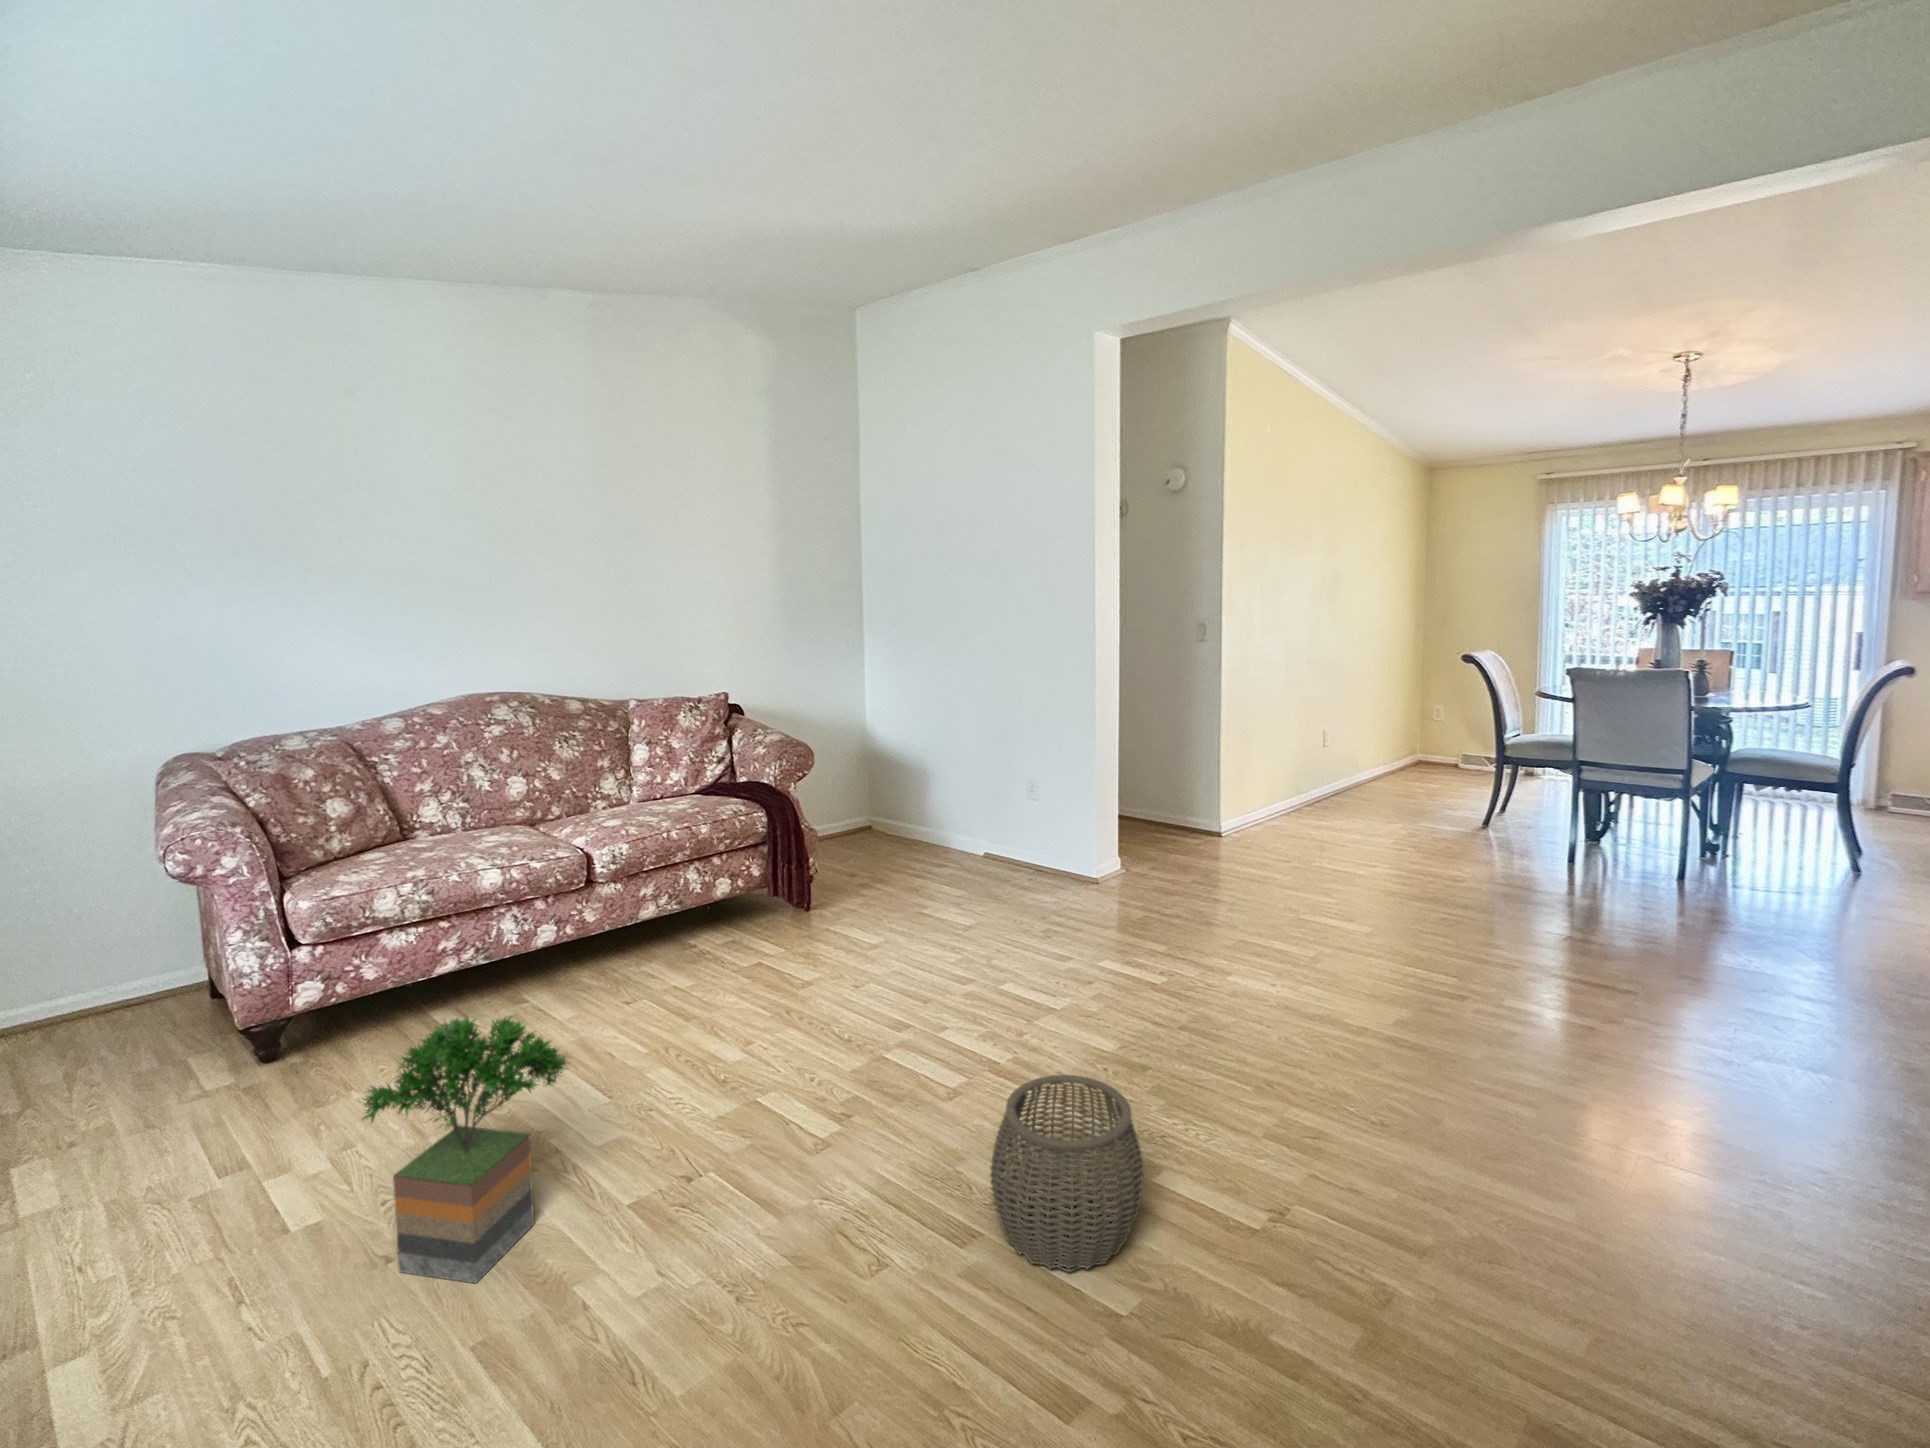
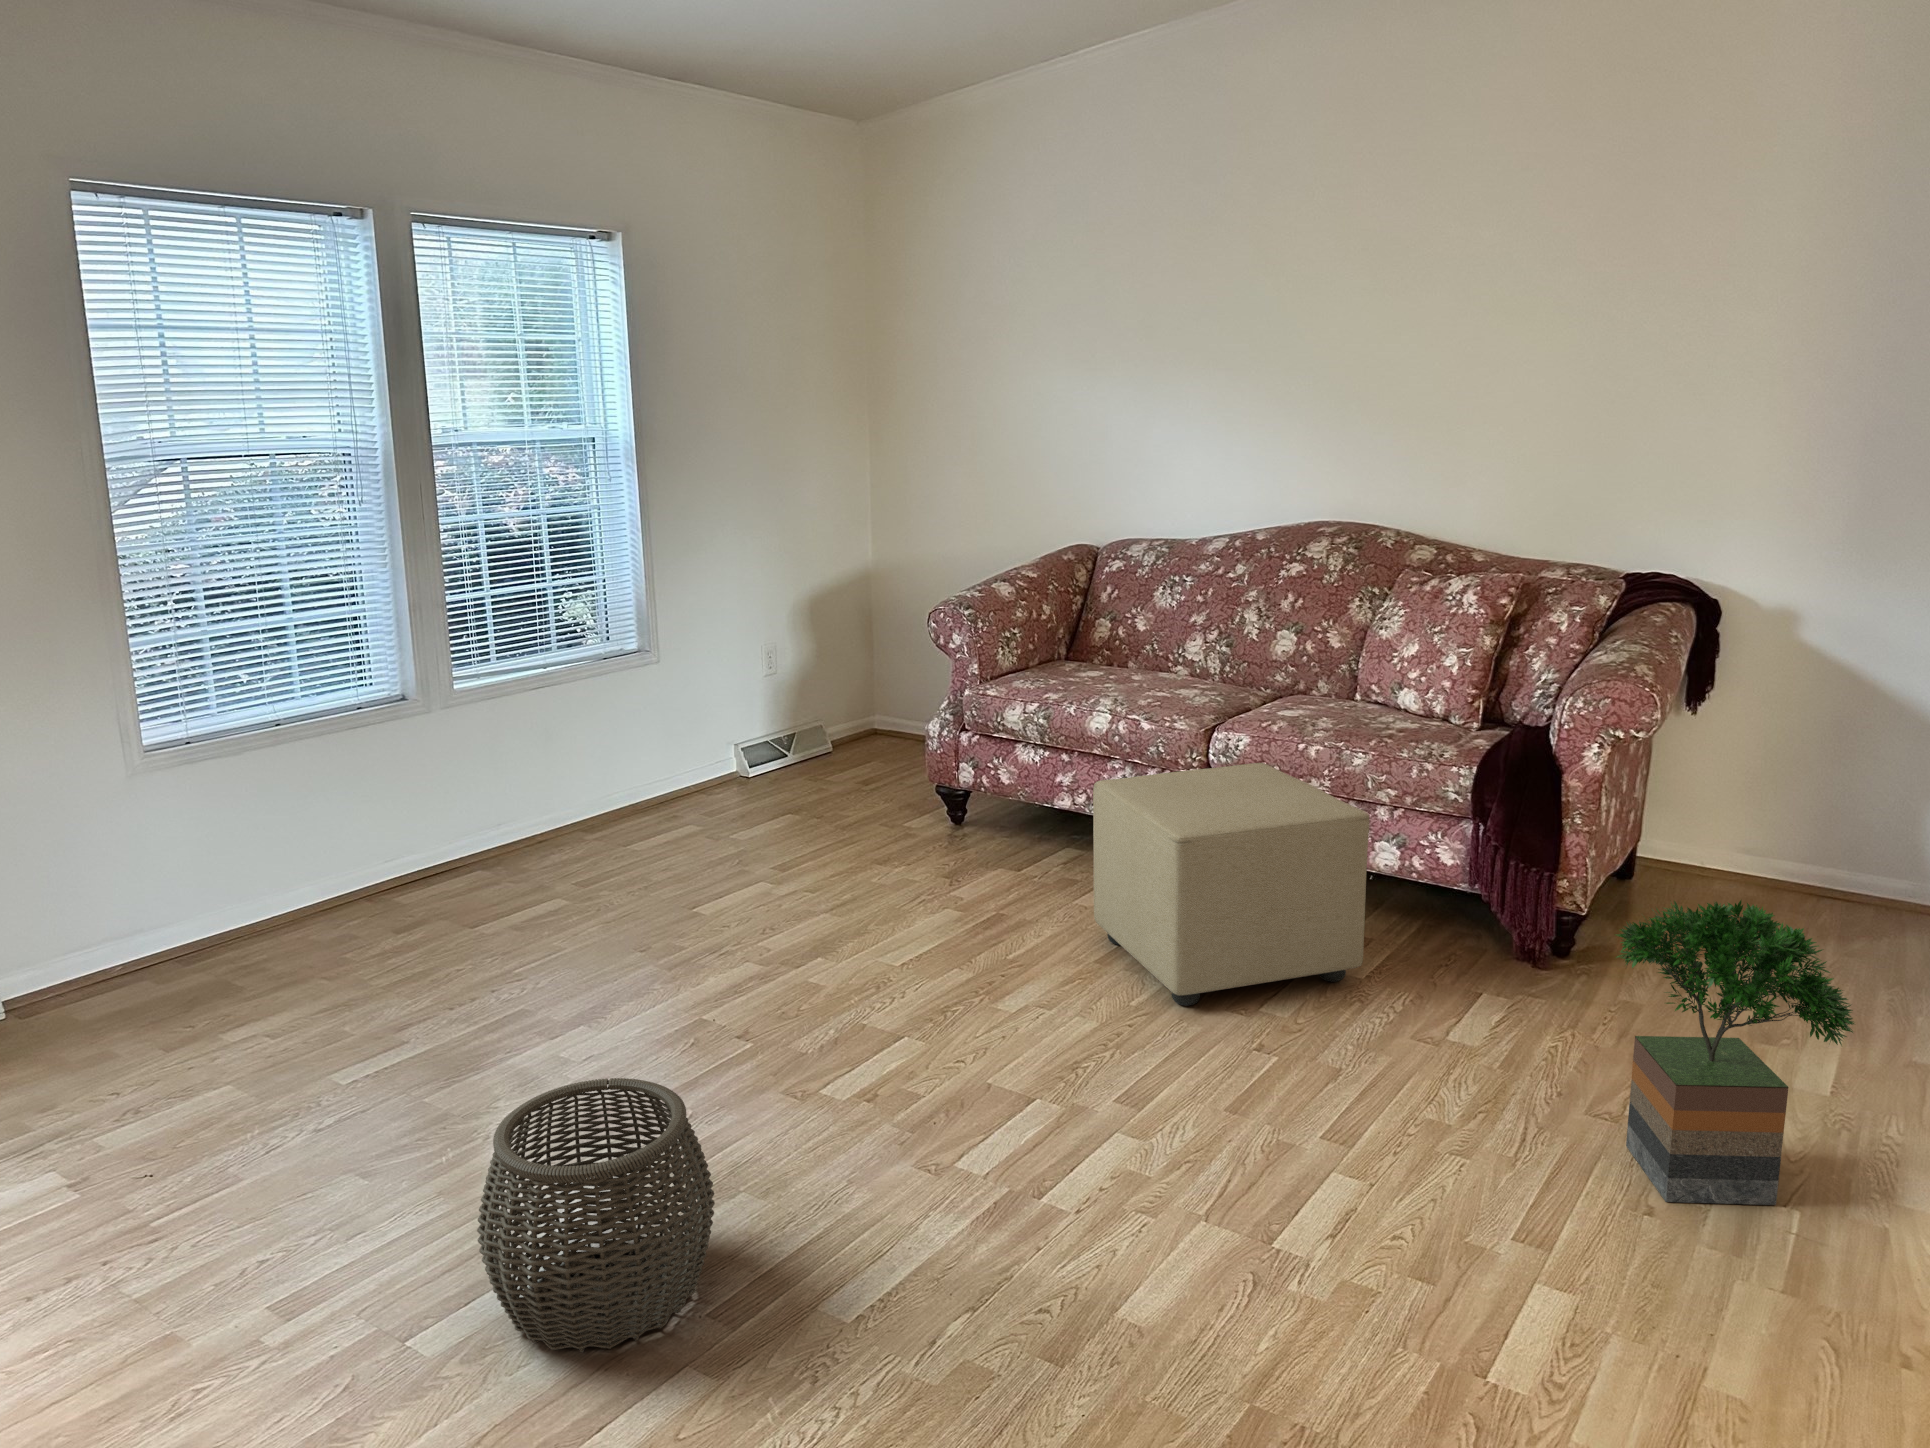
ottoman: none [641,847,797,1012] -> present [1093,763,1370,1006]
potted tree: present [361,1017,567,1283] -> present [1616,900,1854,1205]

